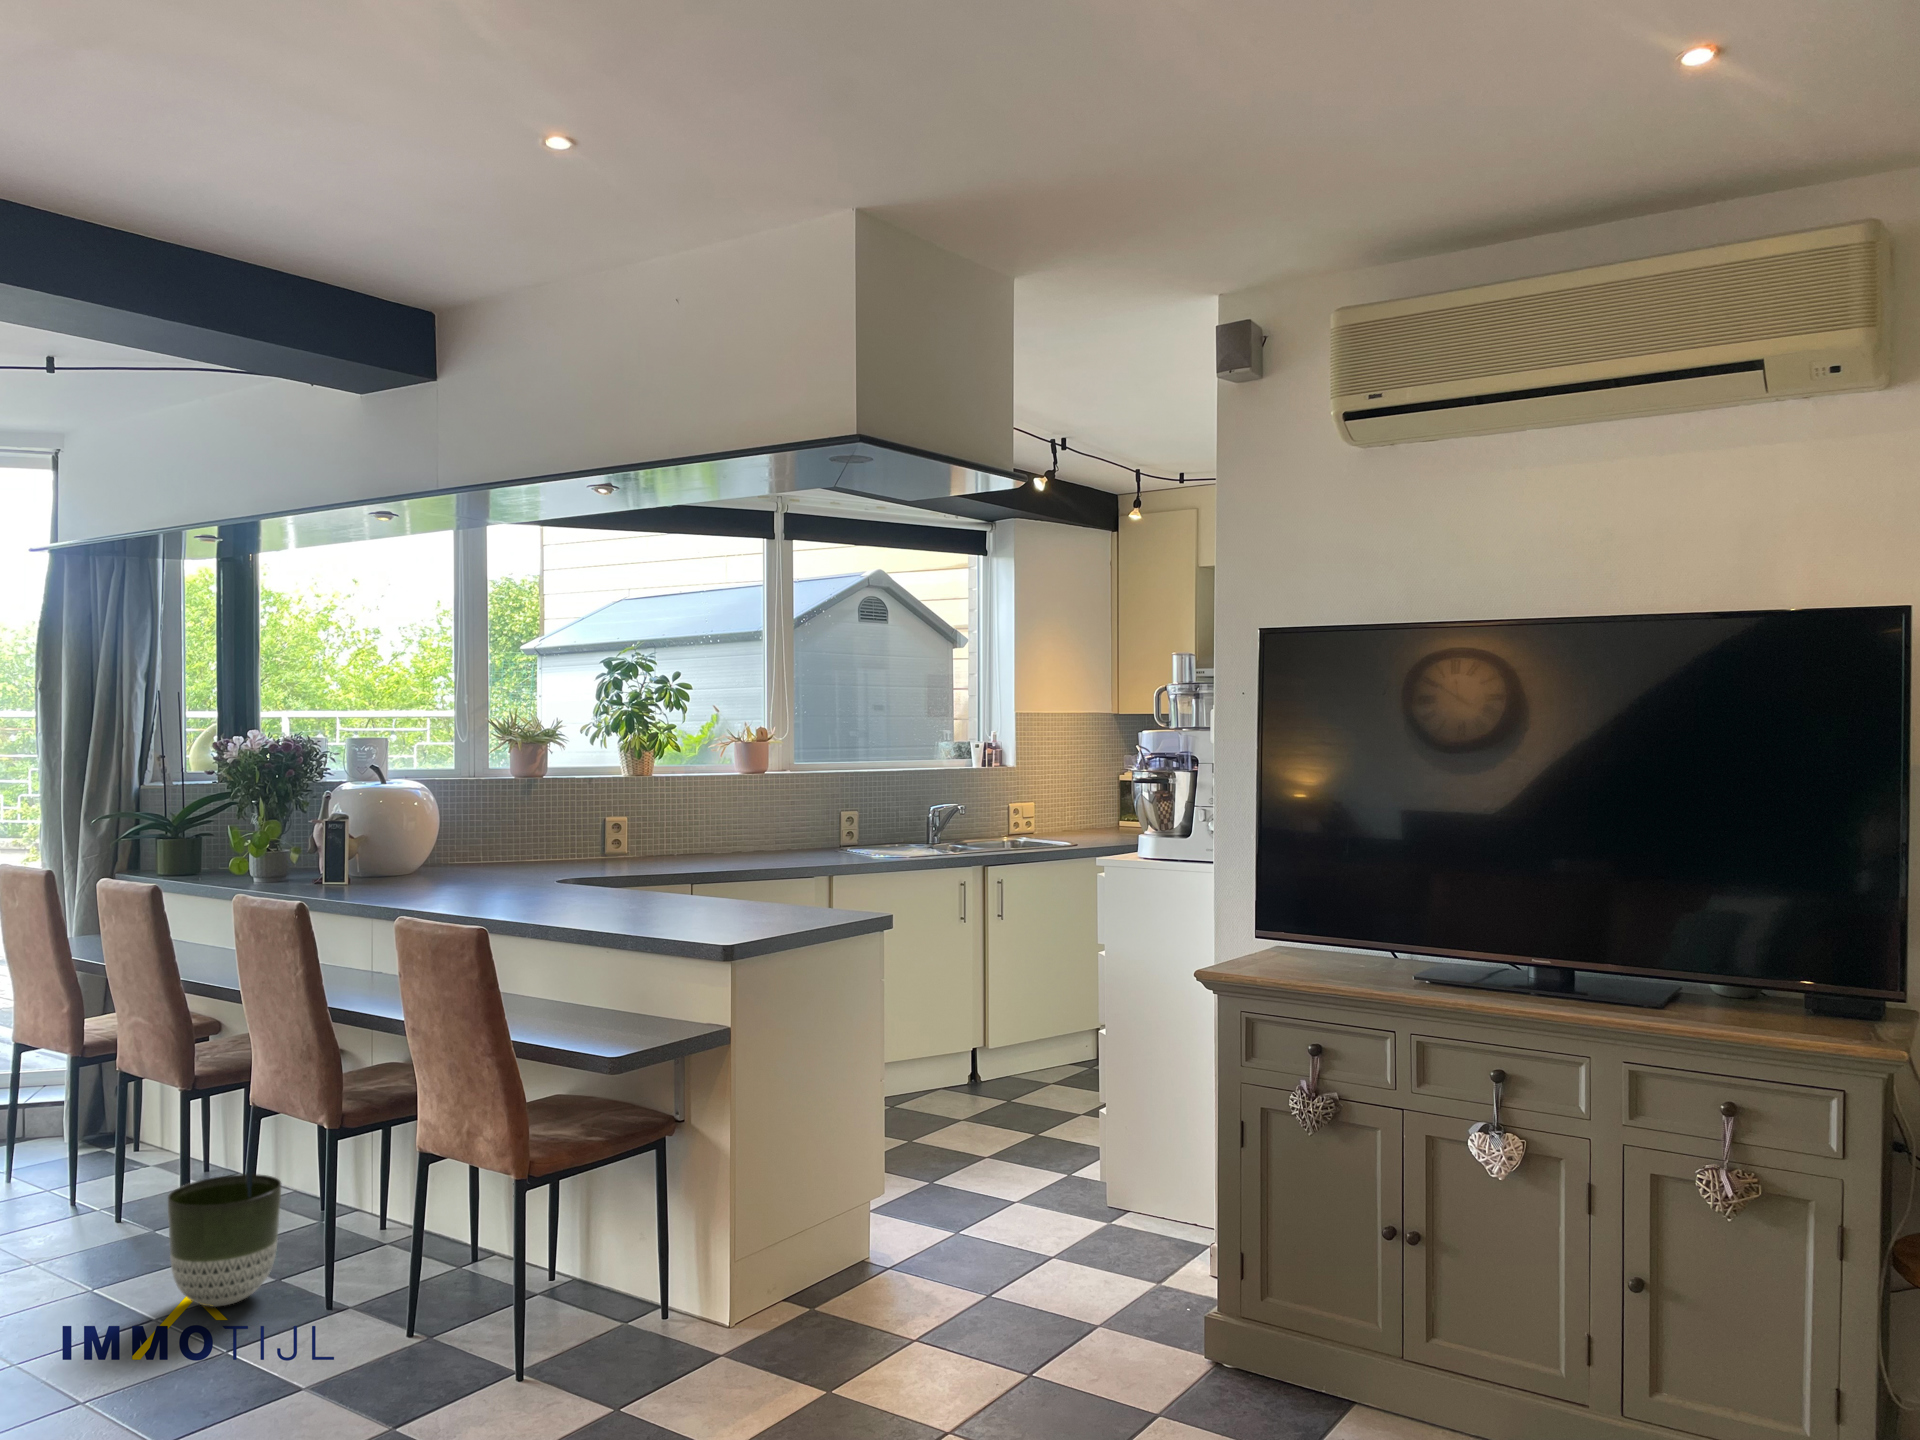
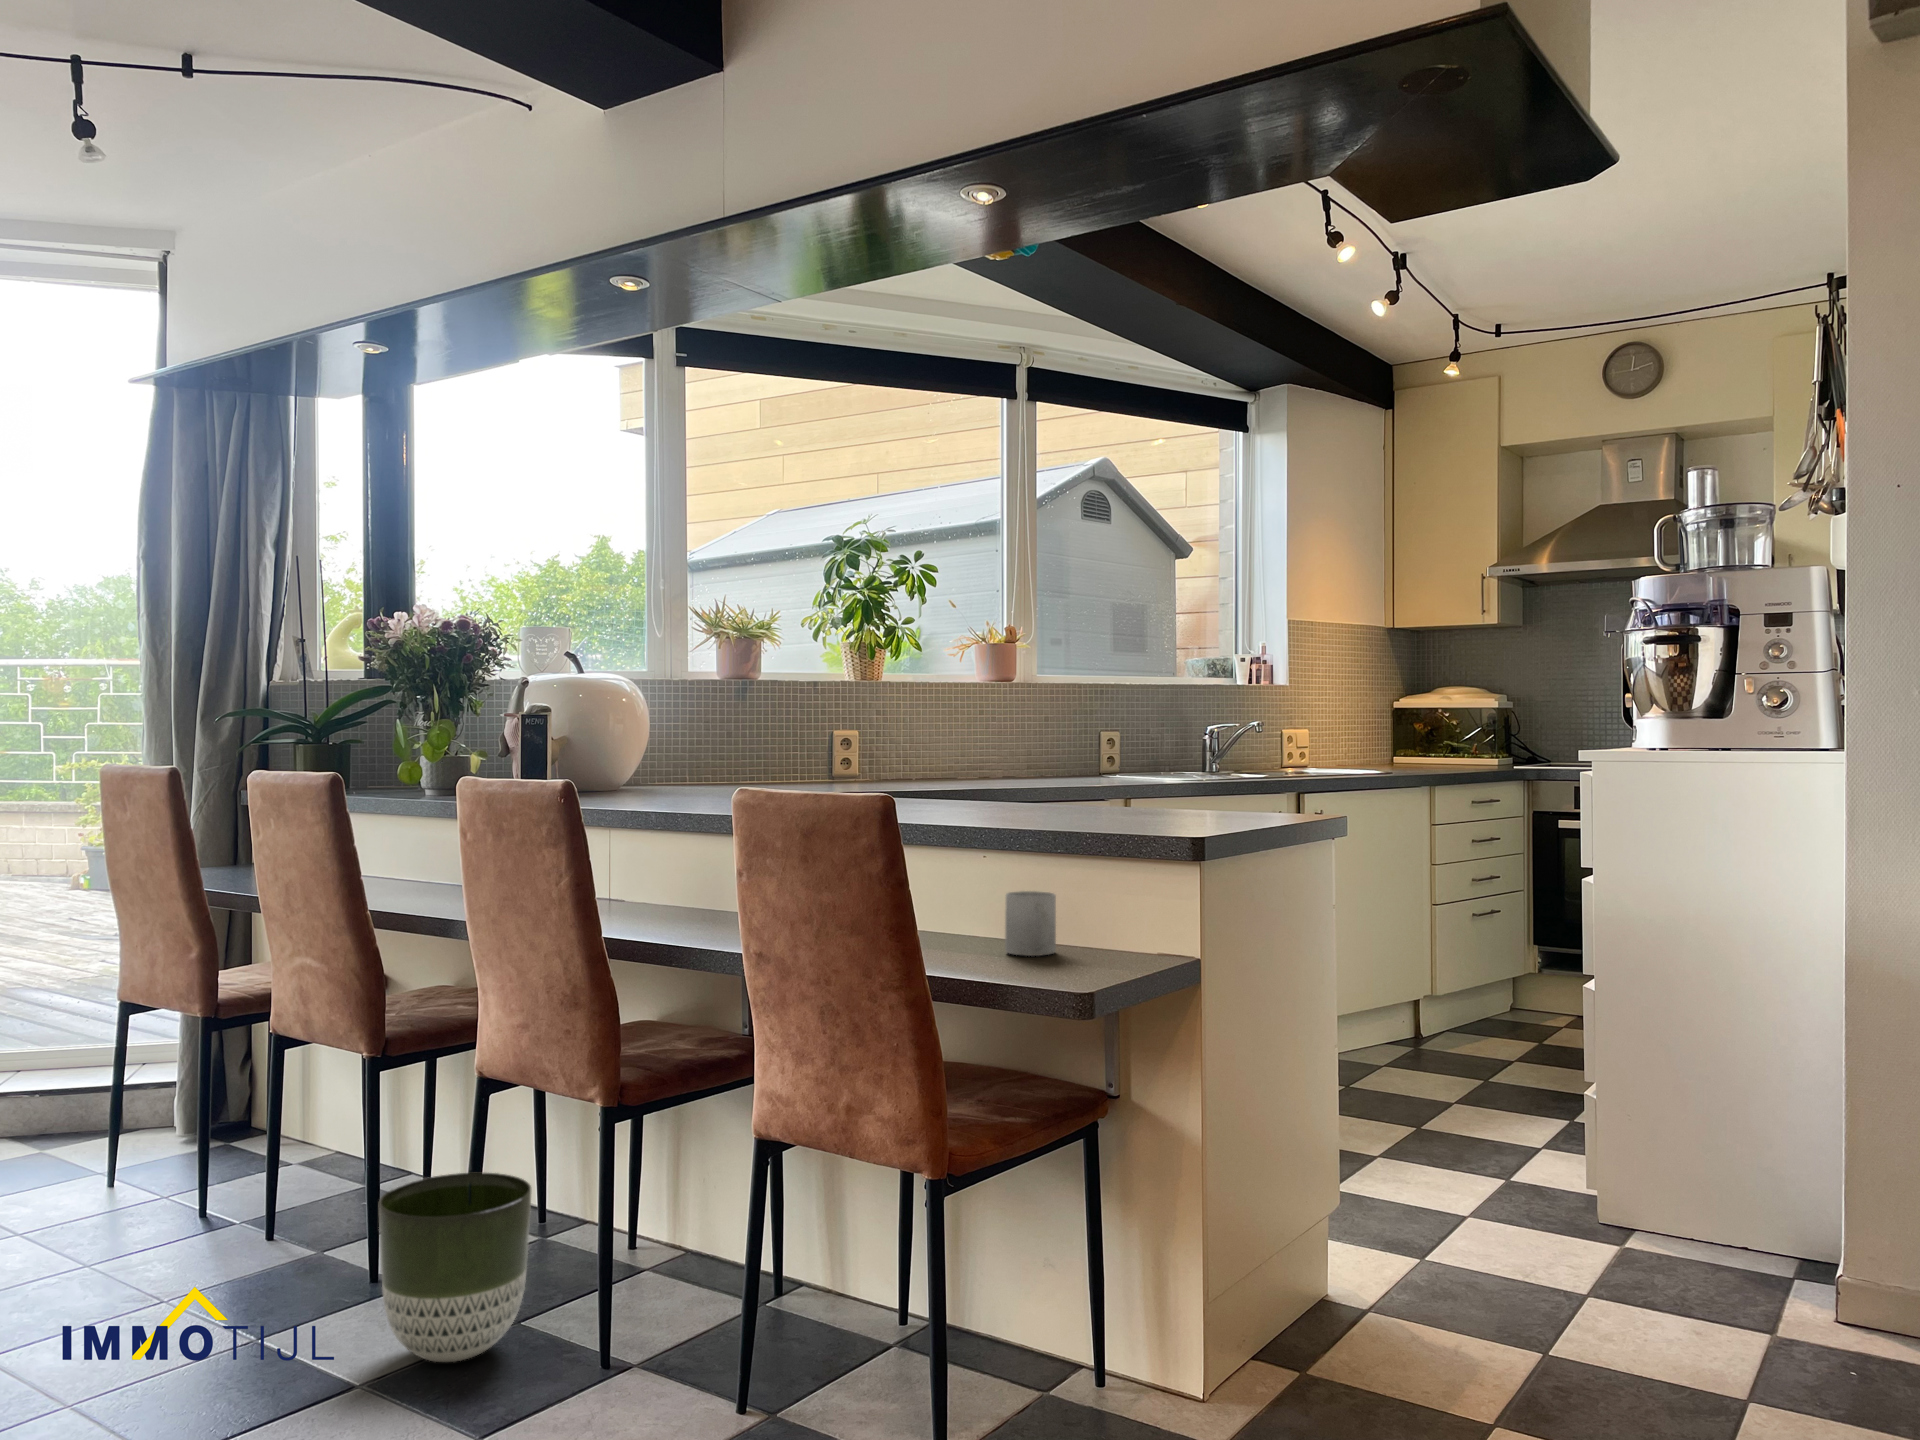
mug: none [603,978,639,1024] -> present [1005,891,1056,956]

